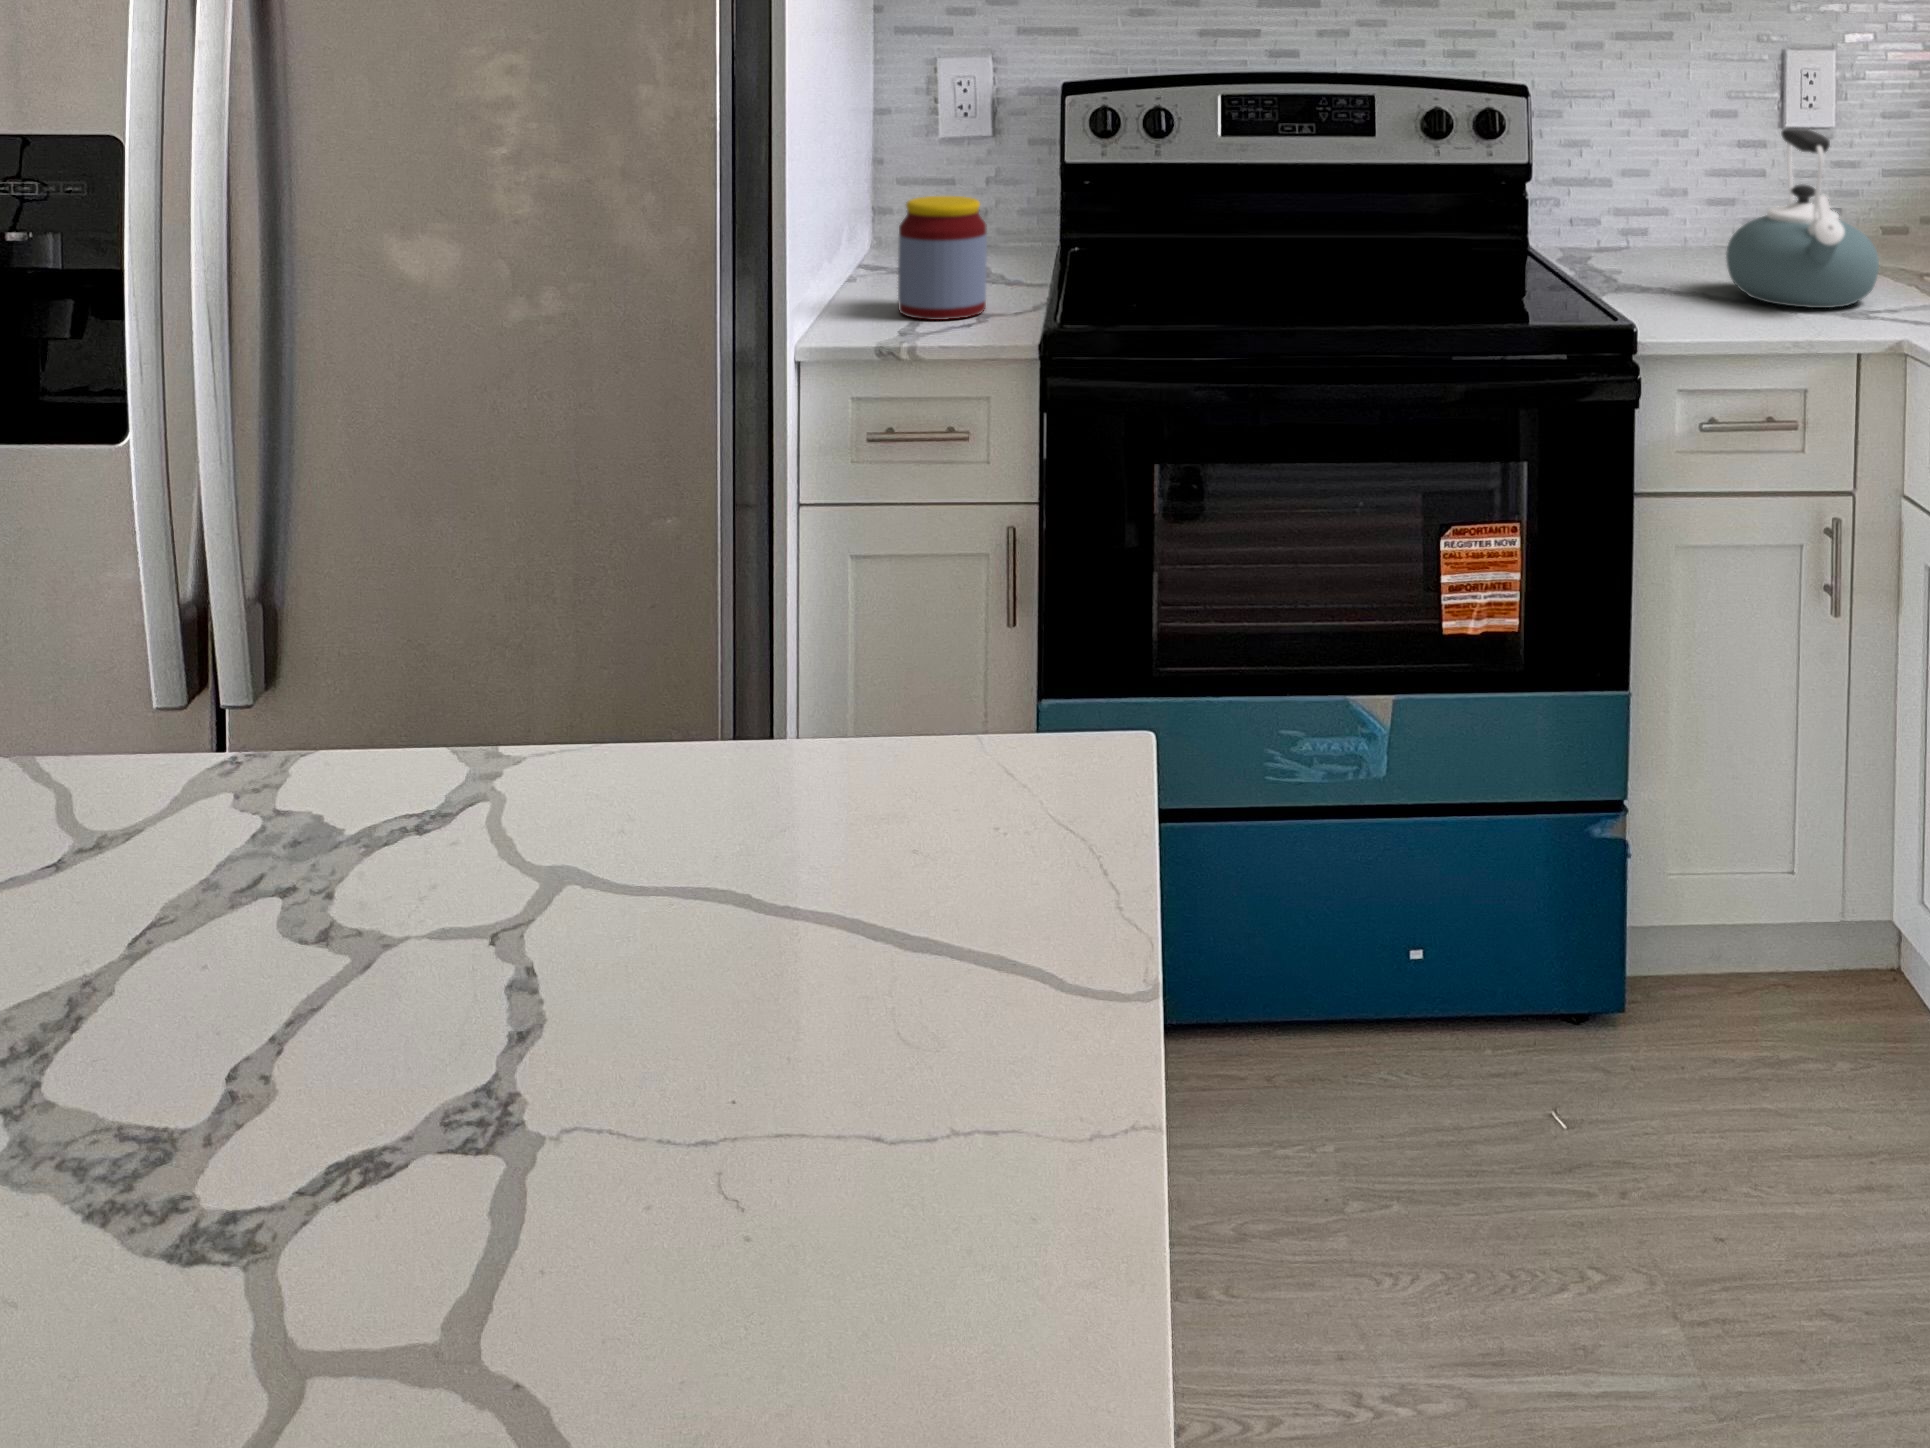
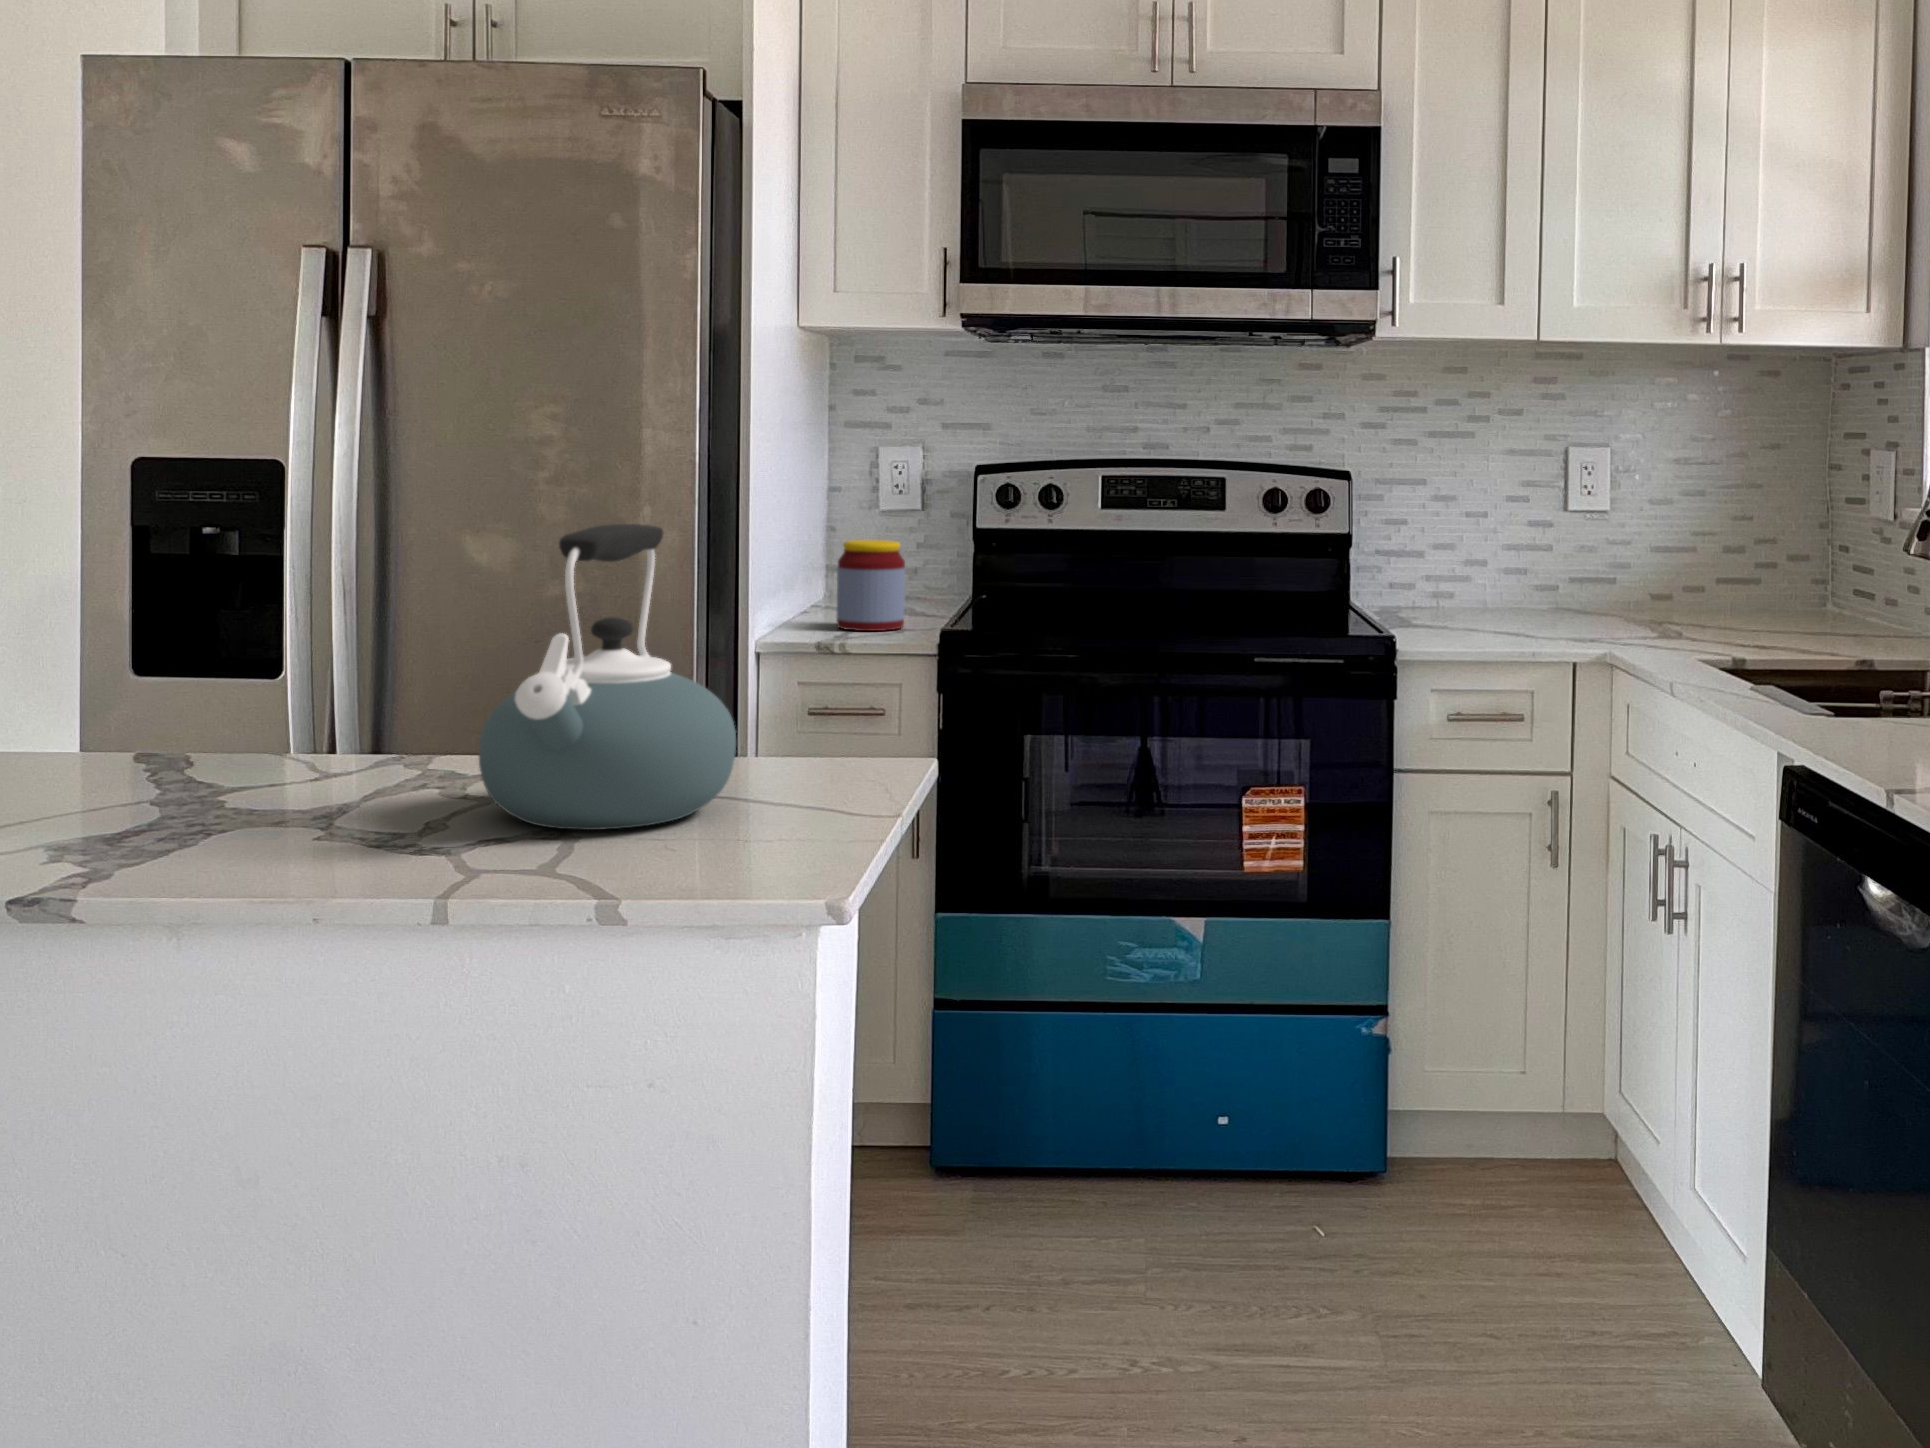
kettle: present [1726,128,1879,308] -> present [478,524,736,830]

